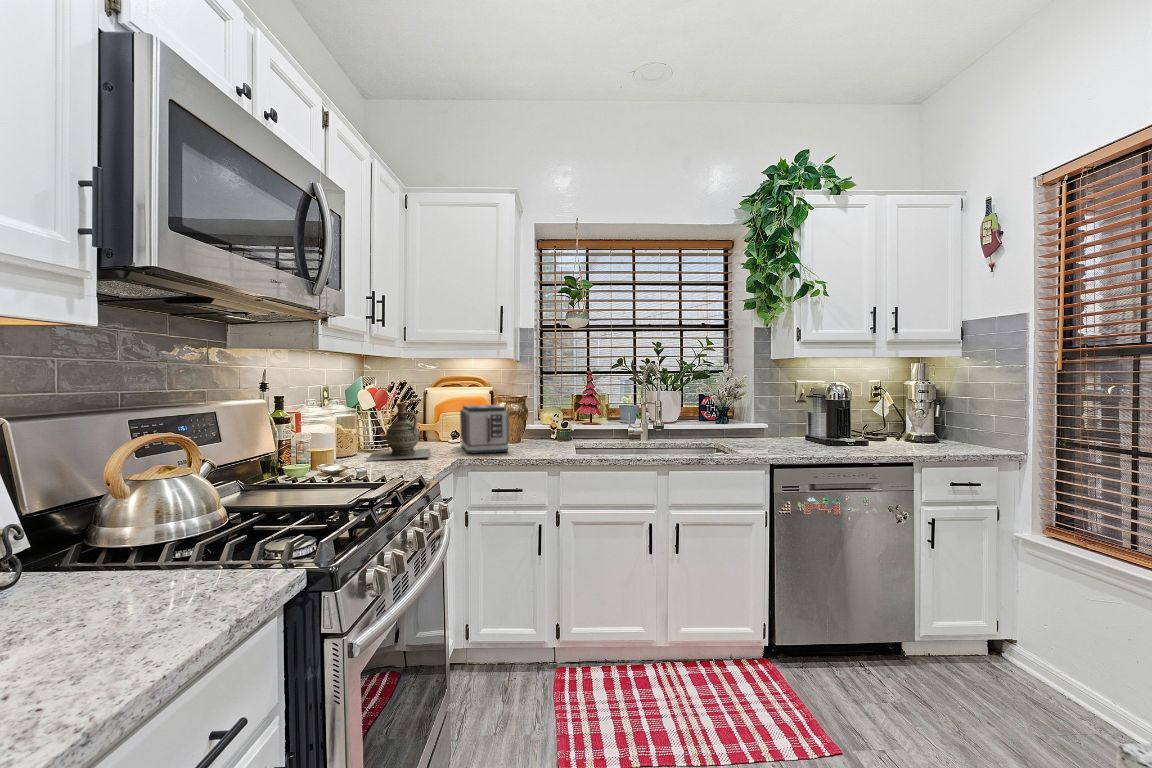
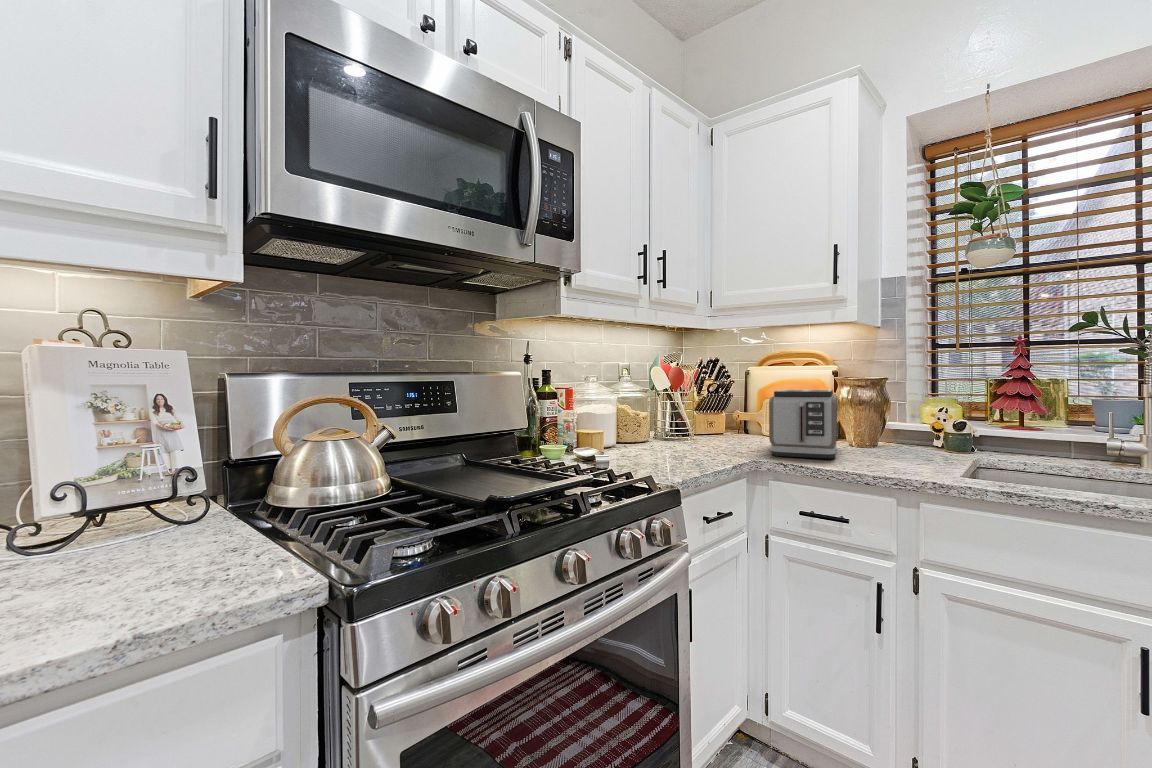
ceramic jug: present [366,404,430,461] -> none [635,383,727,454]

